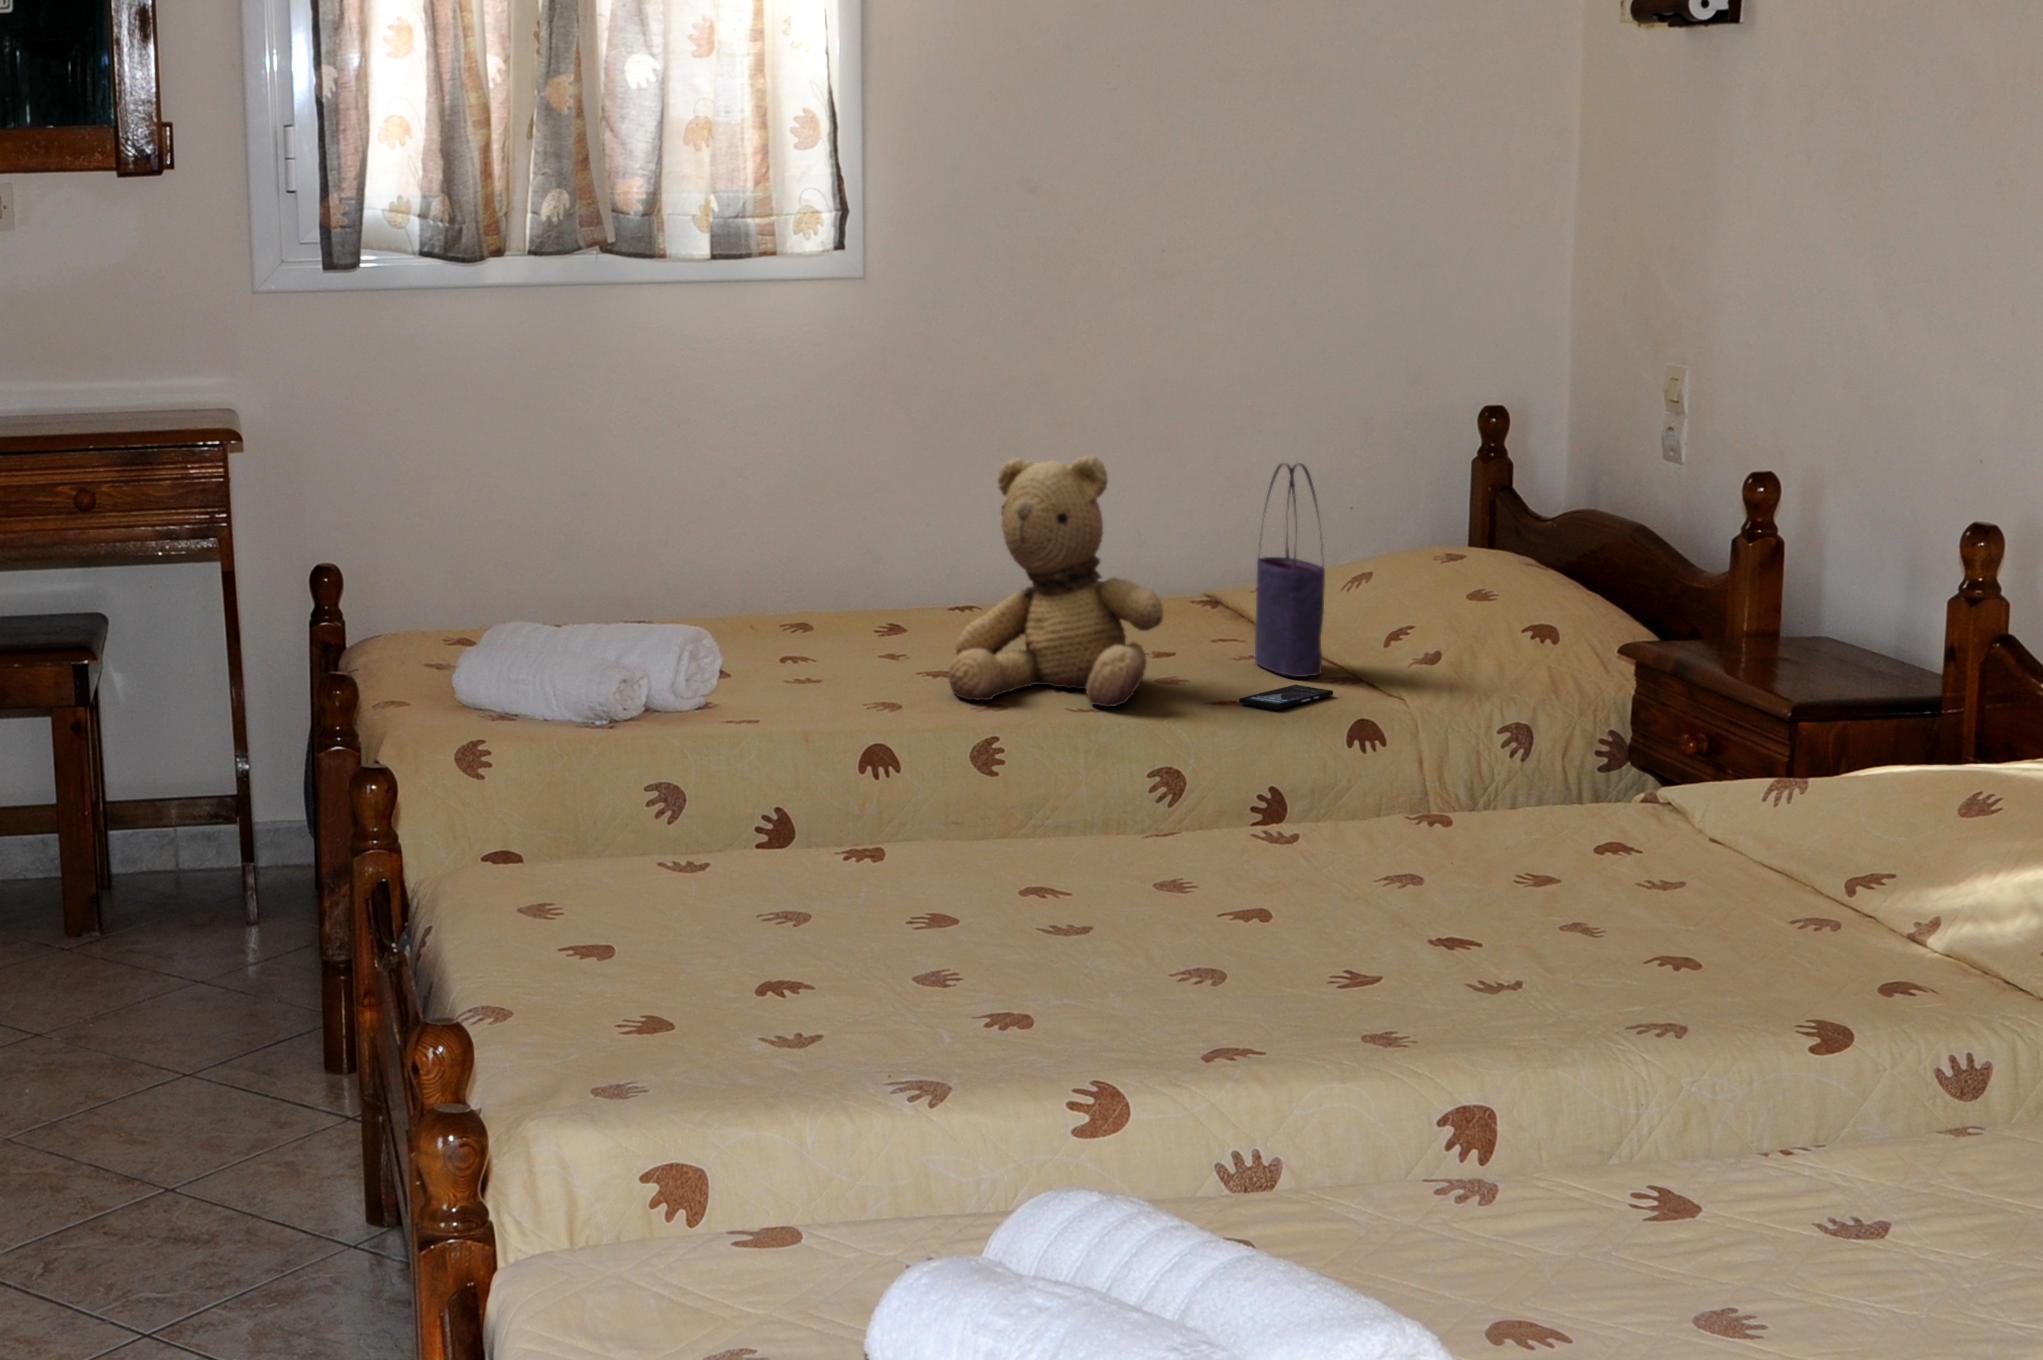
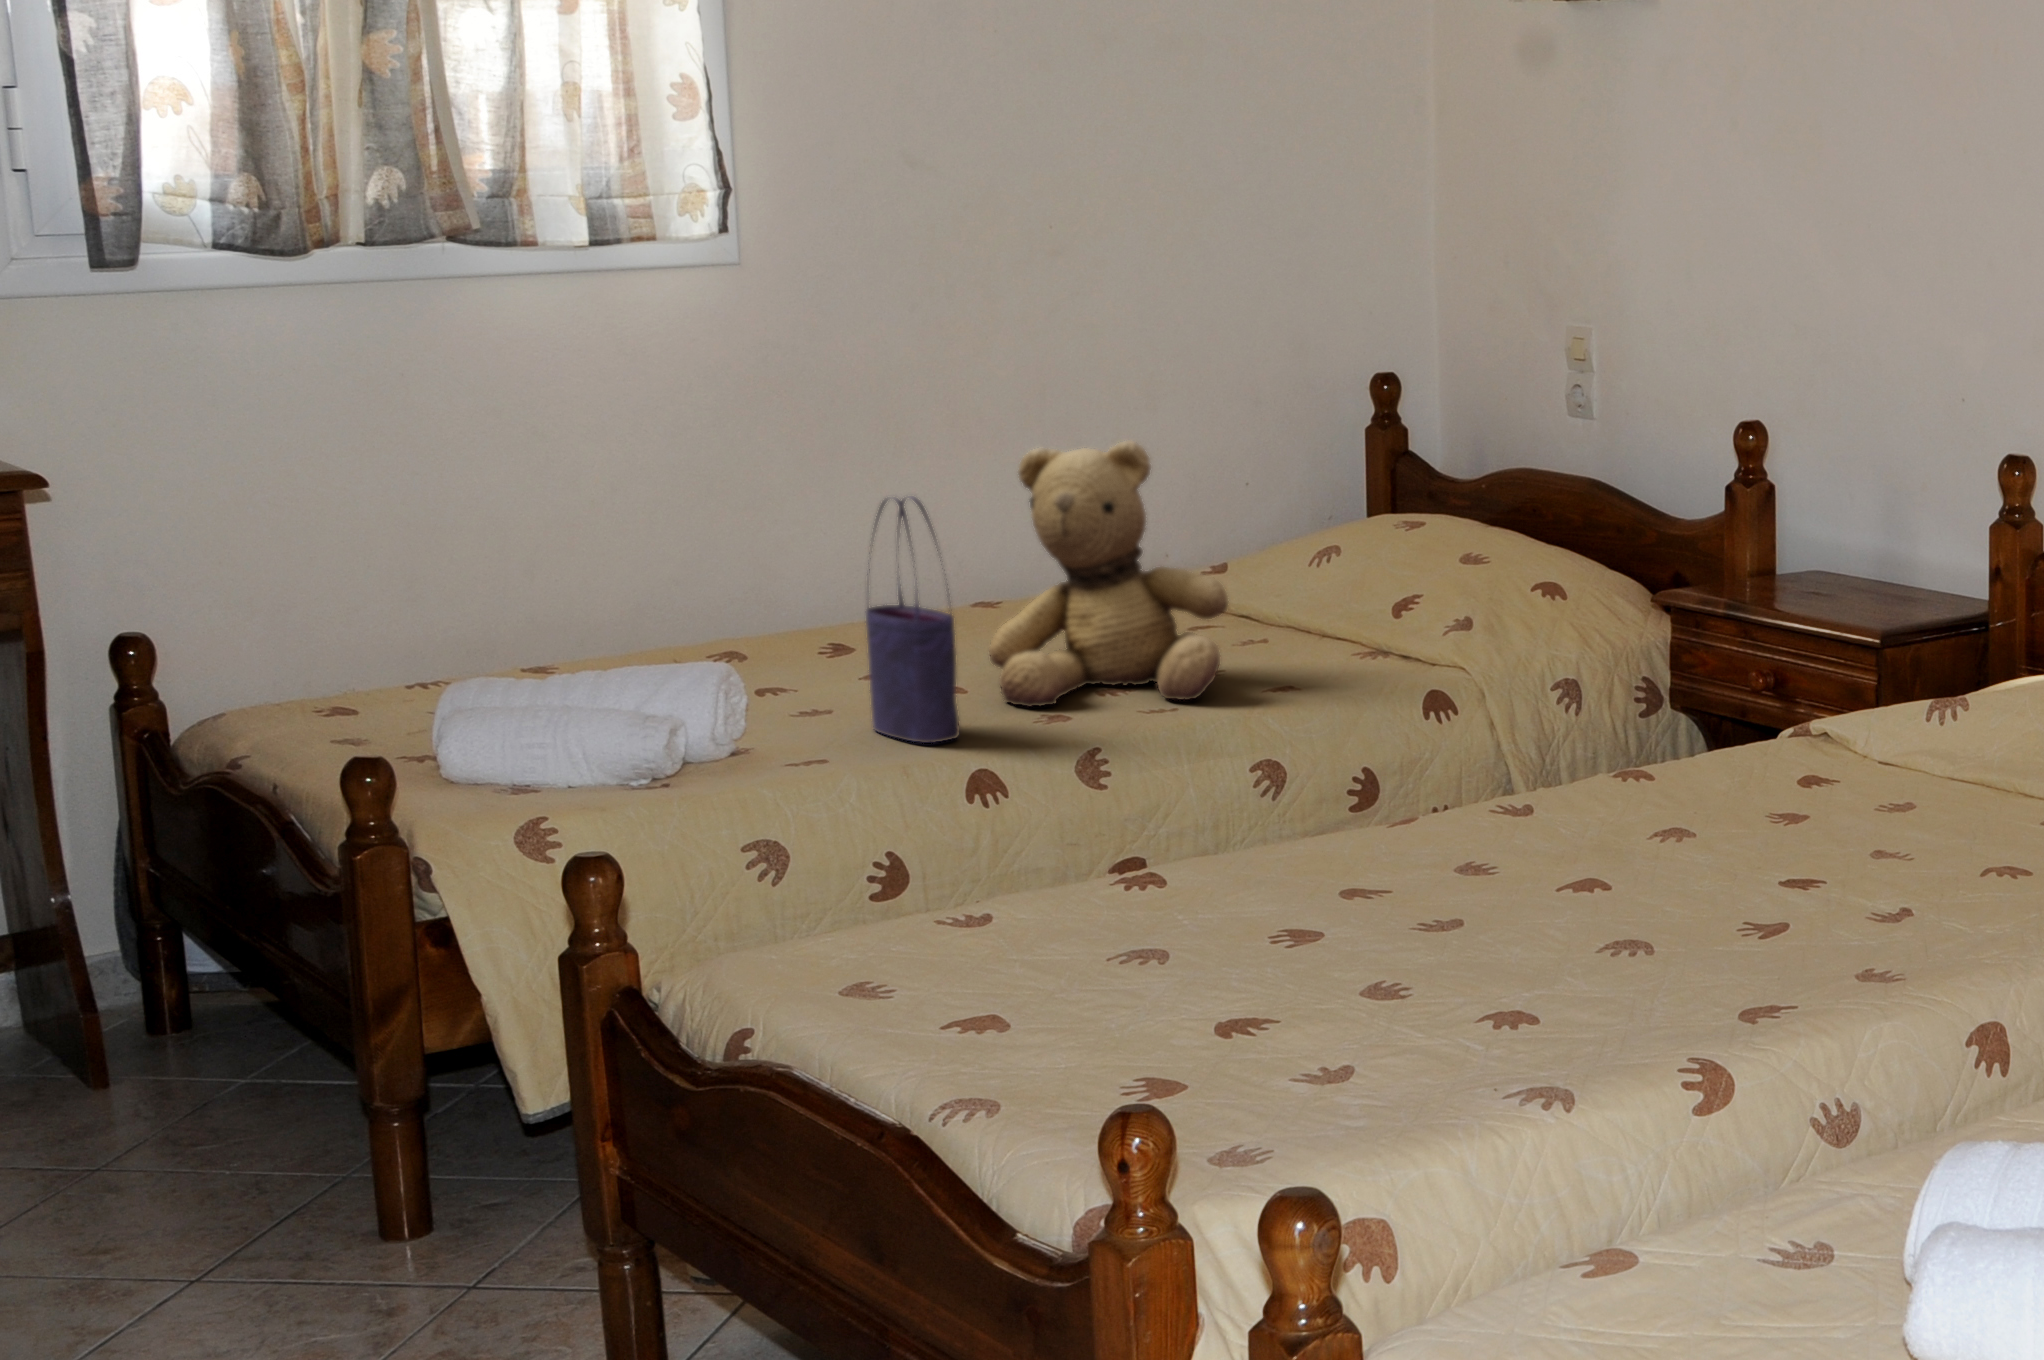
tote bag: present [1255,463,1325,677] -> present [866,497,959,743]
smartphone: present [1239,685,1333,709] -> none [1315,662,1398,687]

